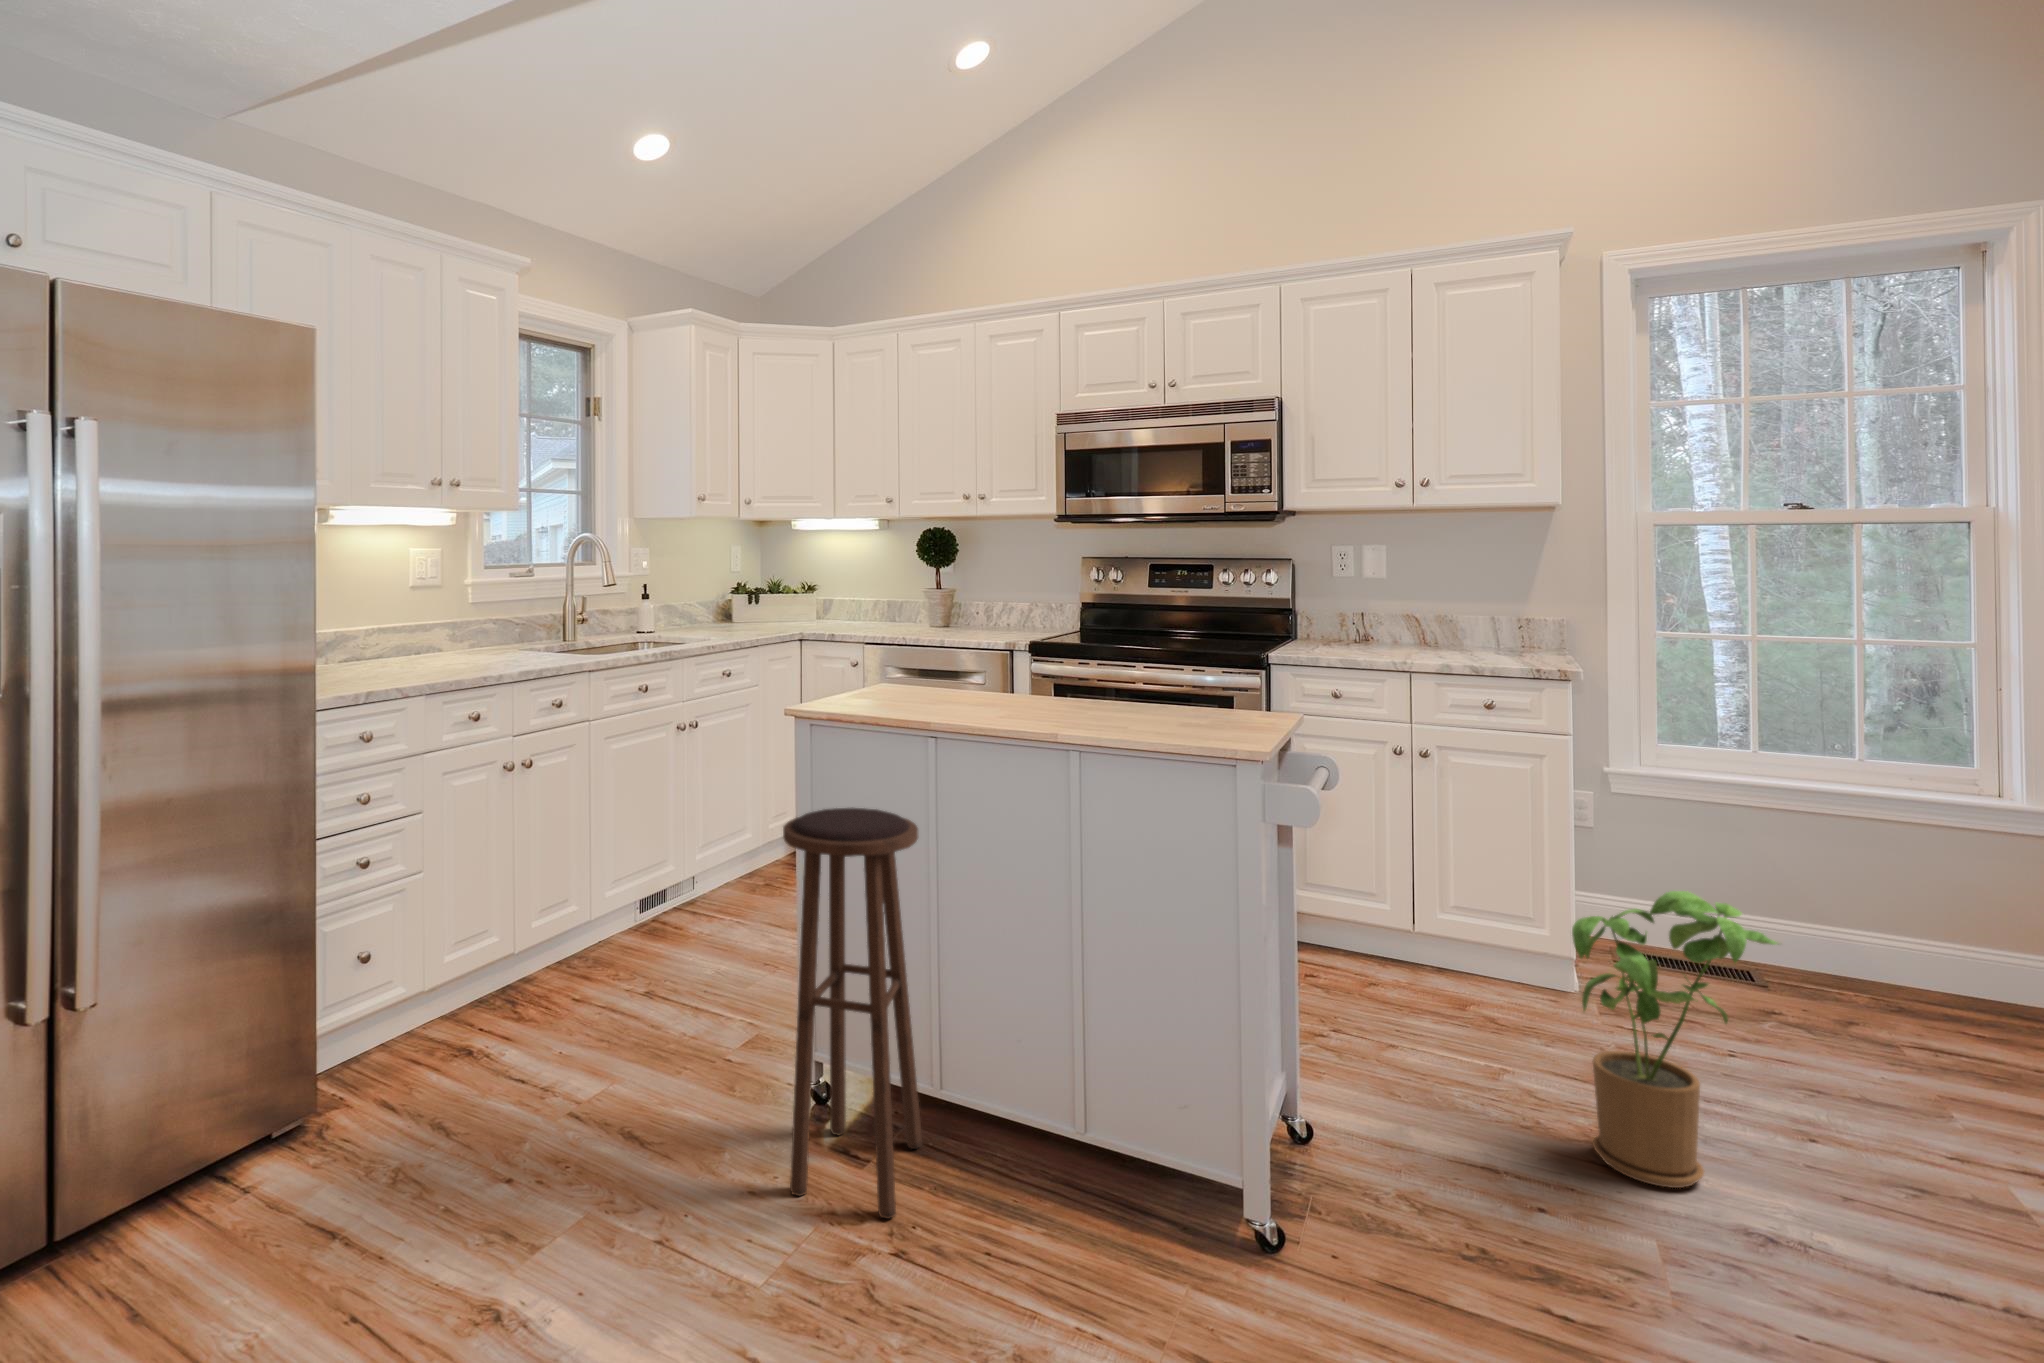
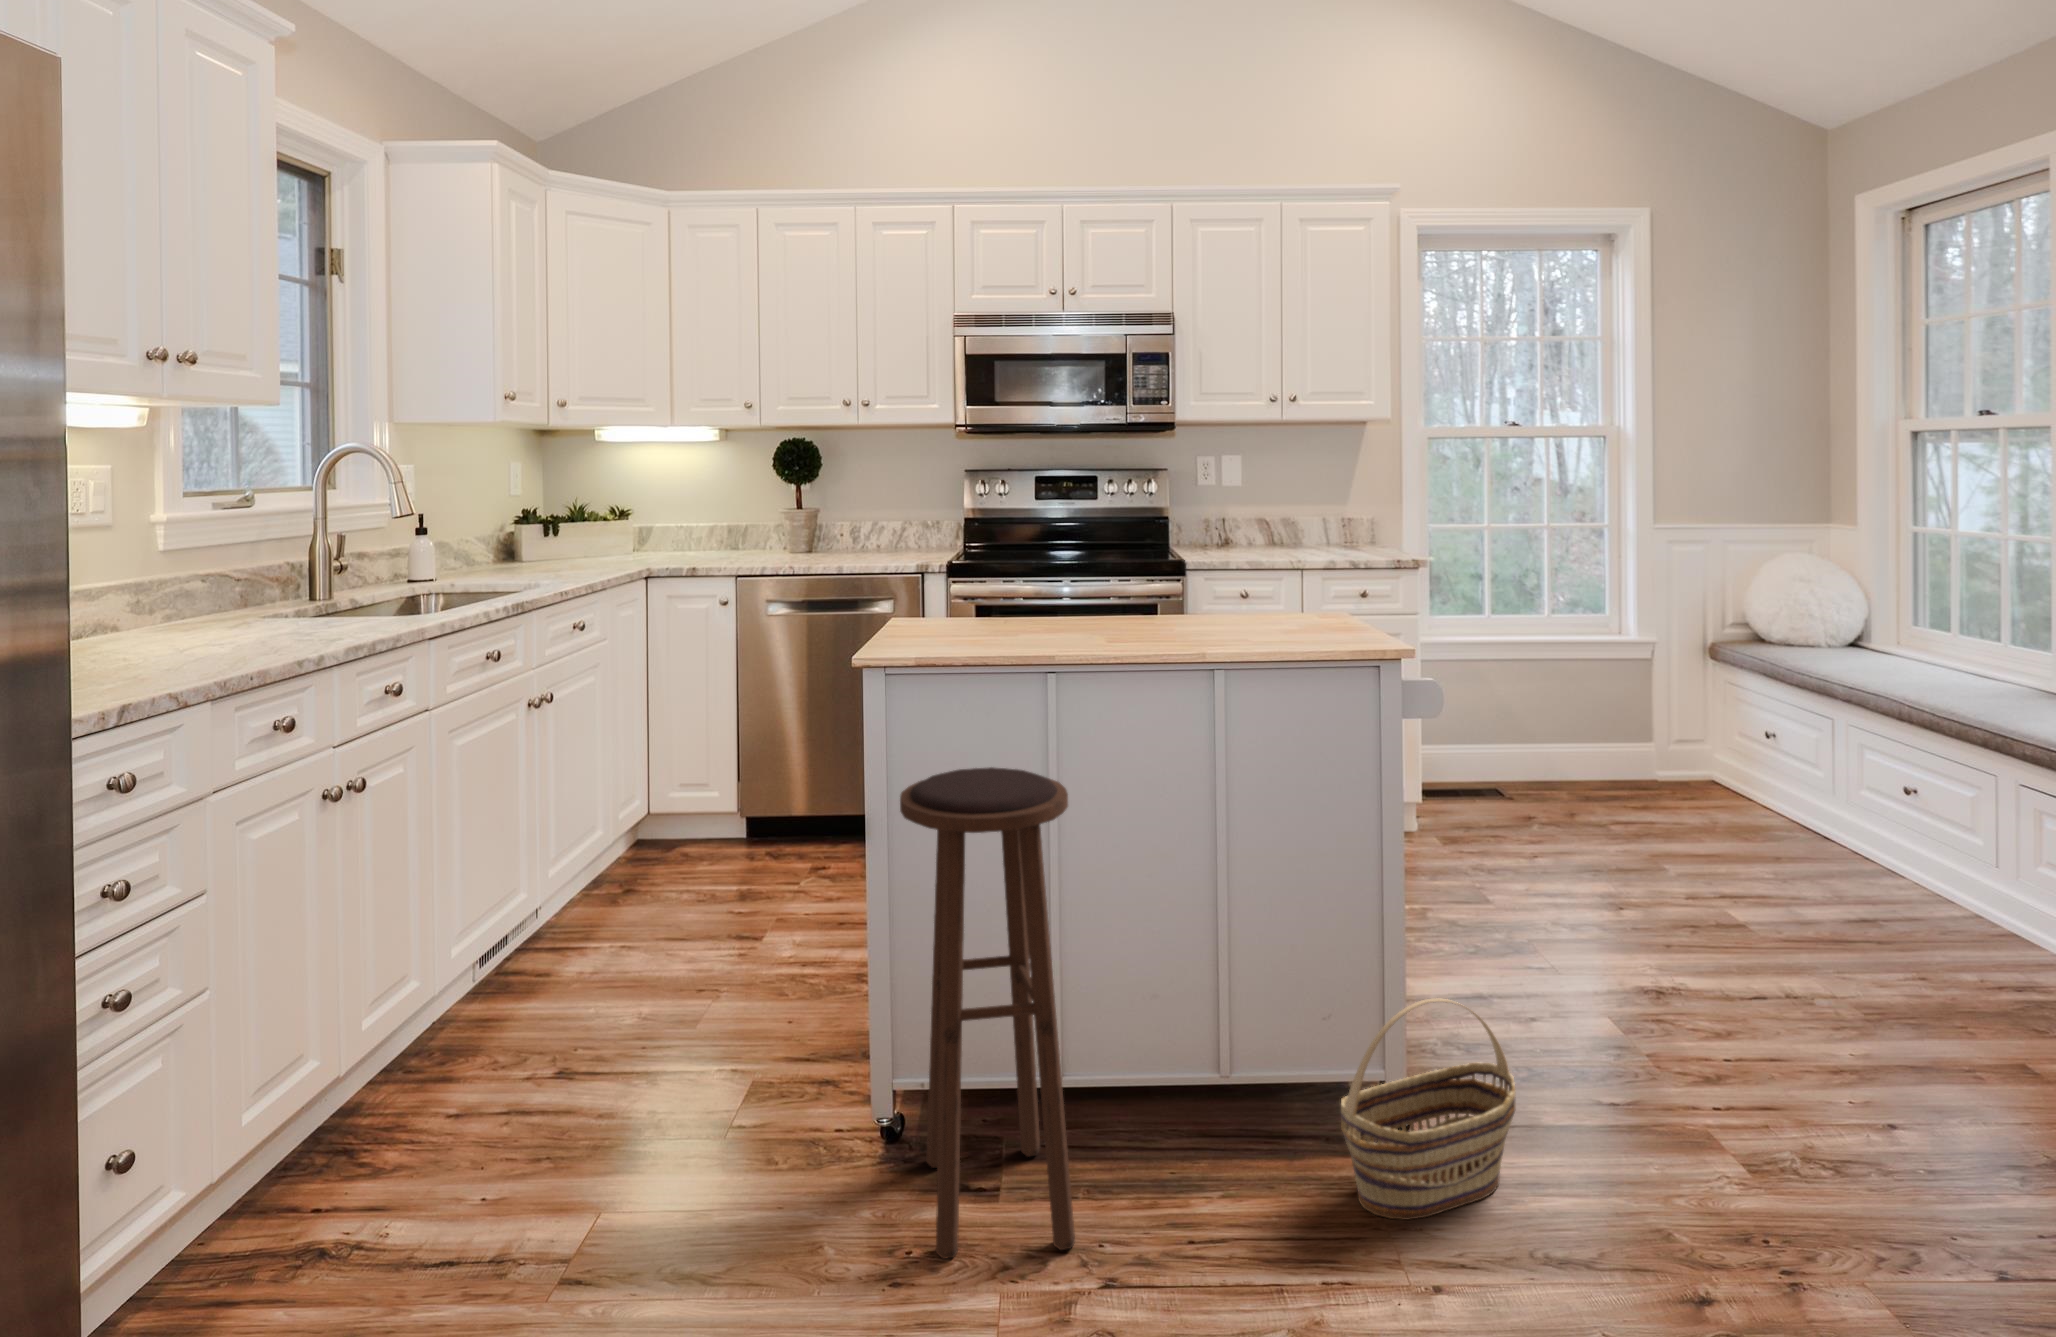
house plant: present [1572,891,1777,1188] -> none [1533,742,1695,996]
basket: none [1148,1090,1352,1306] -> present [1341,999,1516,1220]

